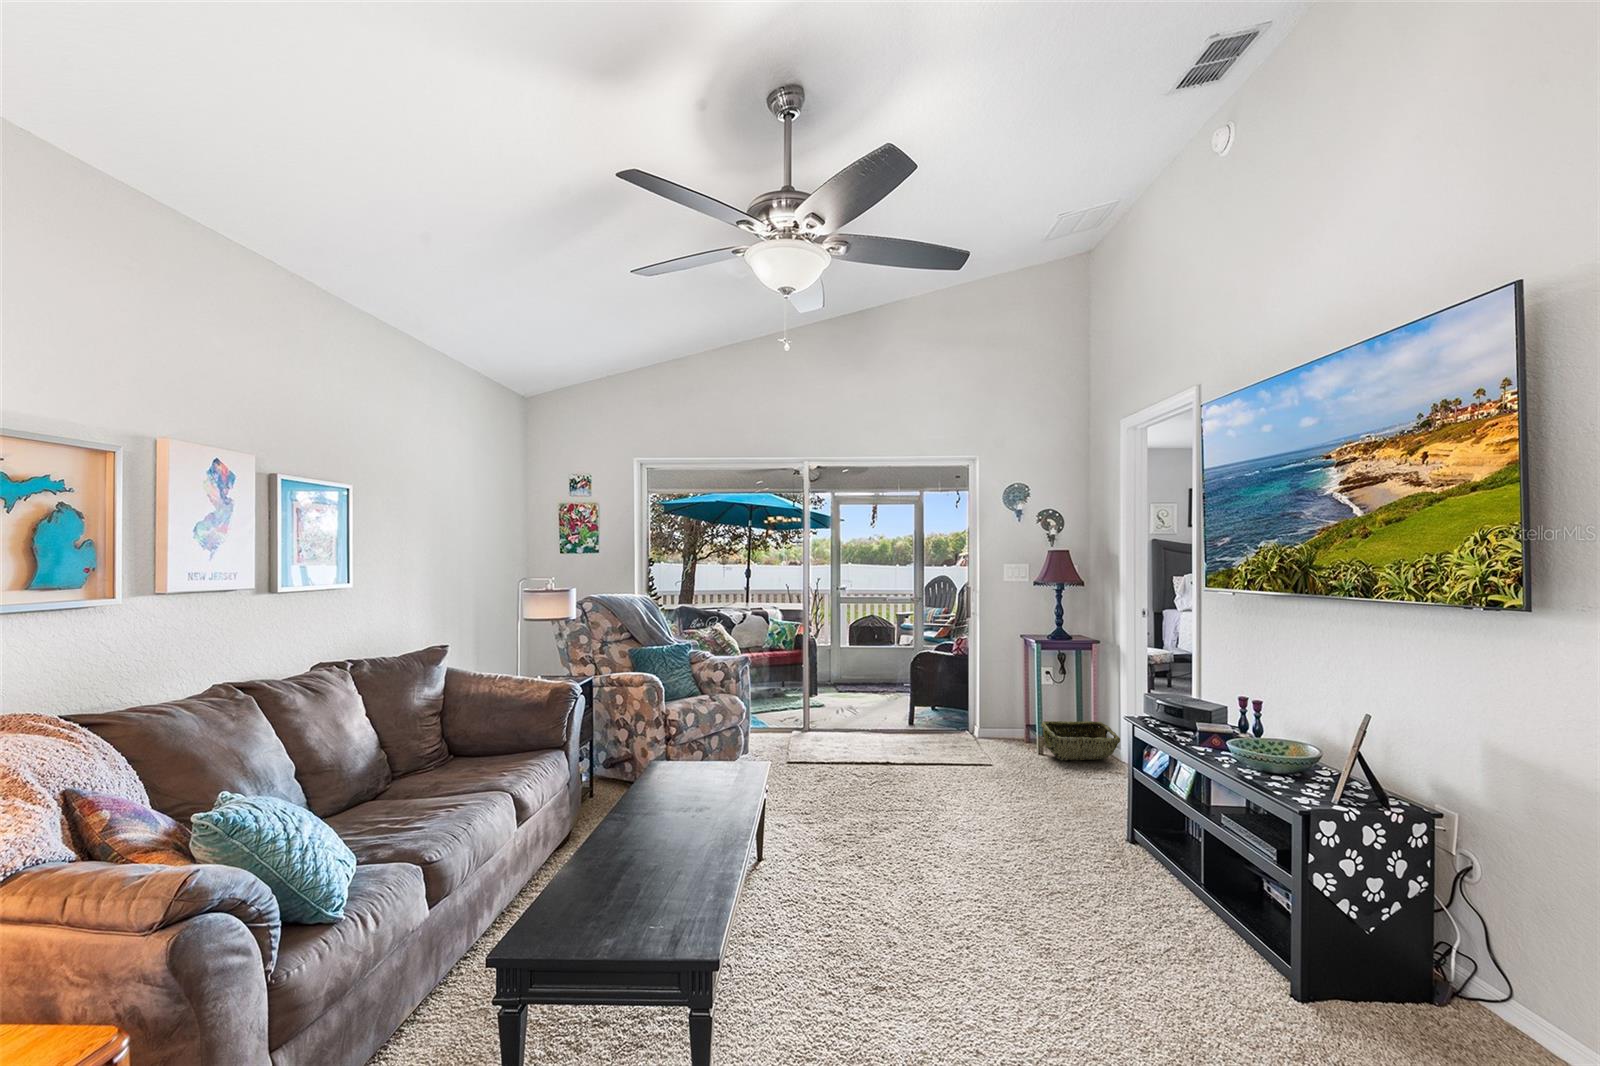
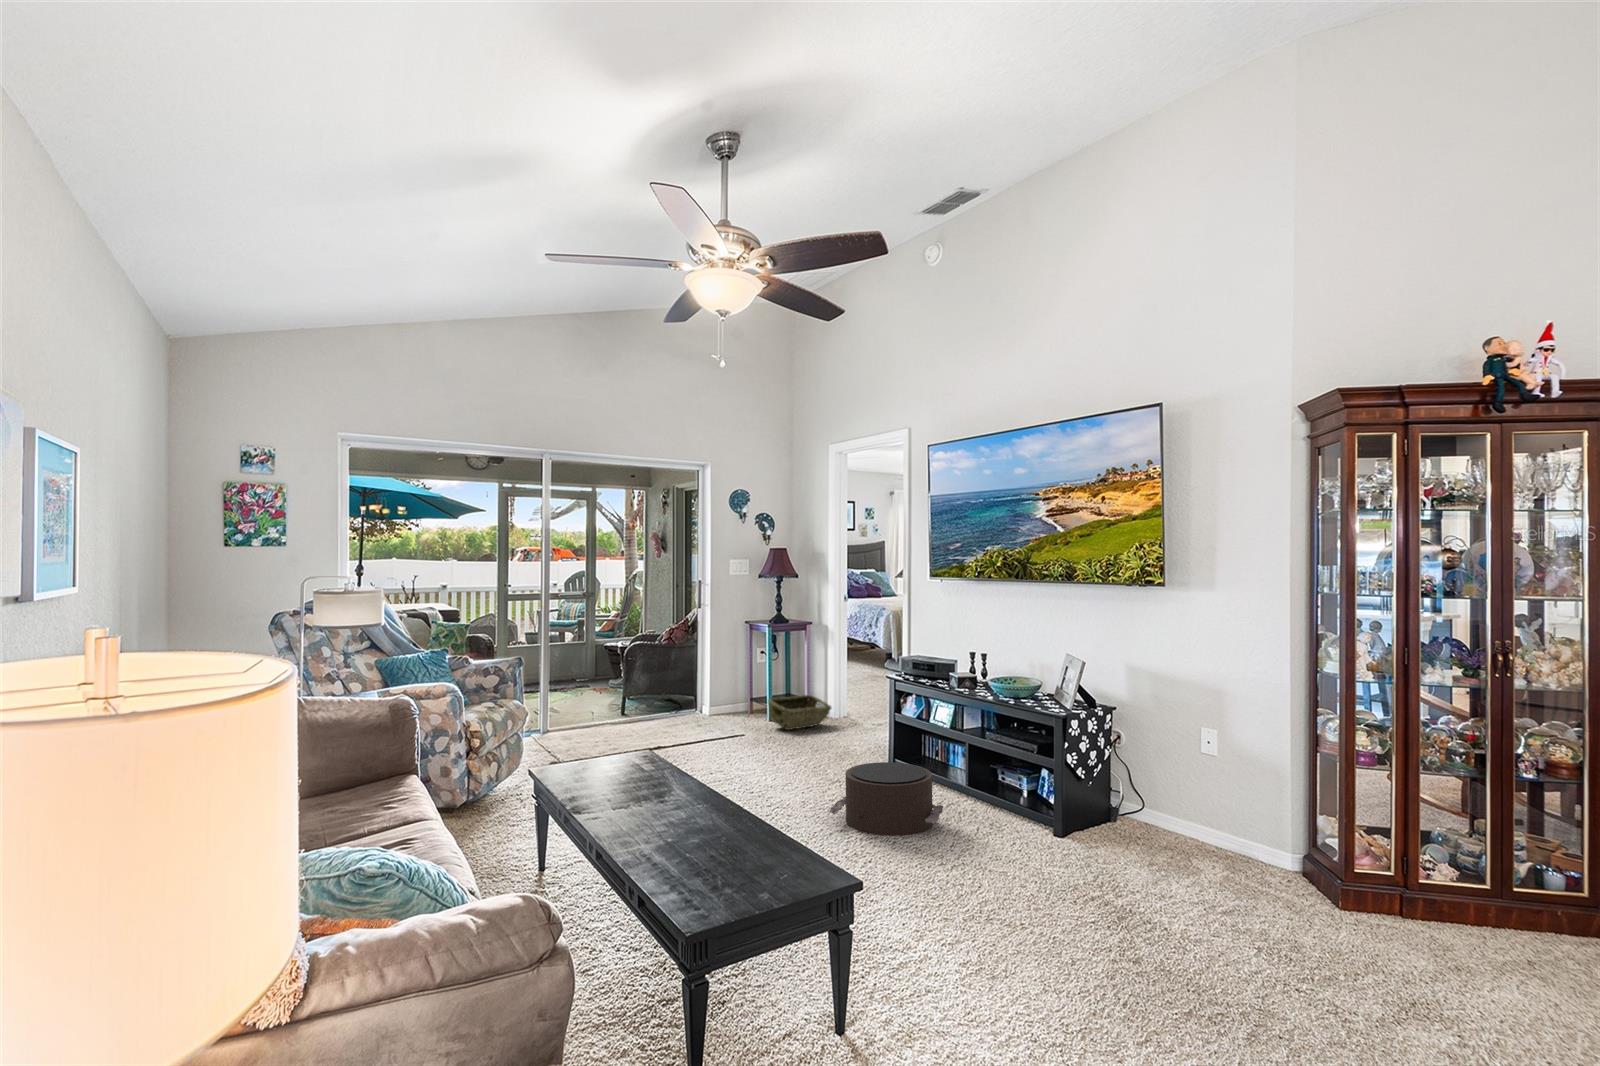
pouf: none [954,830,1118,949] -> present [830,762,943,836]

